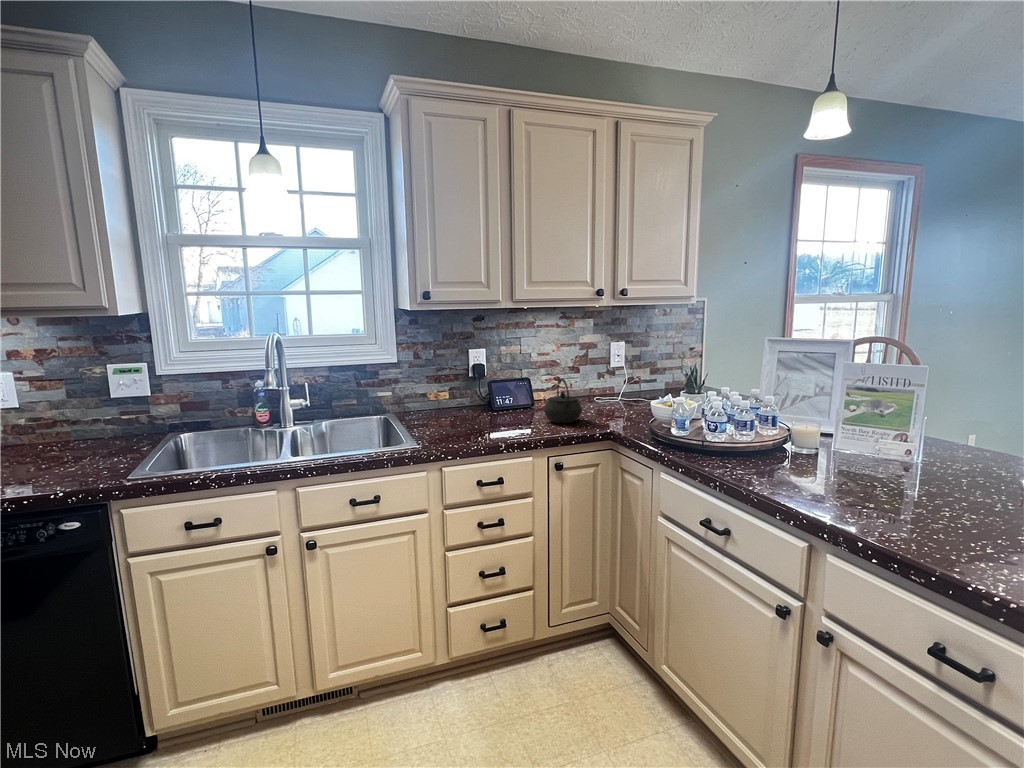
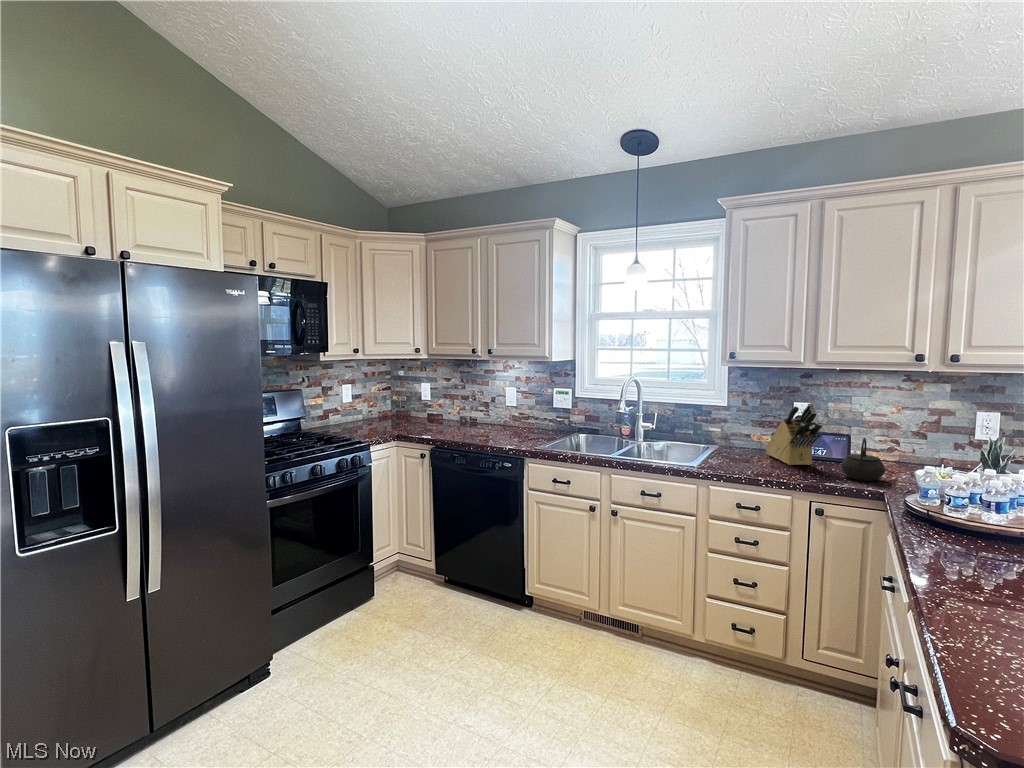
knife block: none [449,347,519,421] -> present [765,403,822,465]

